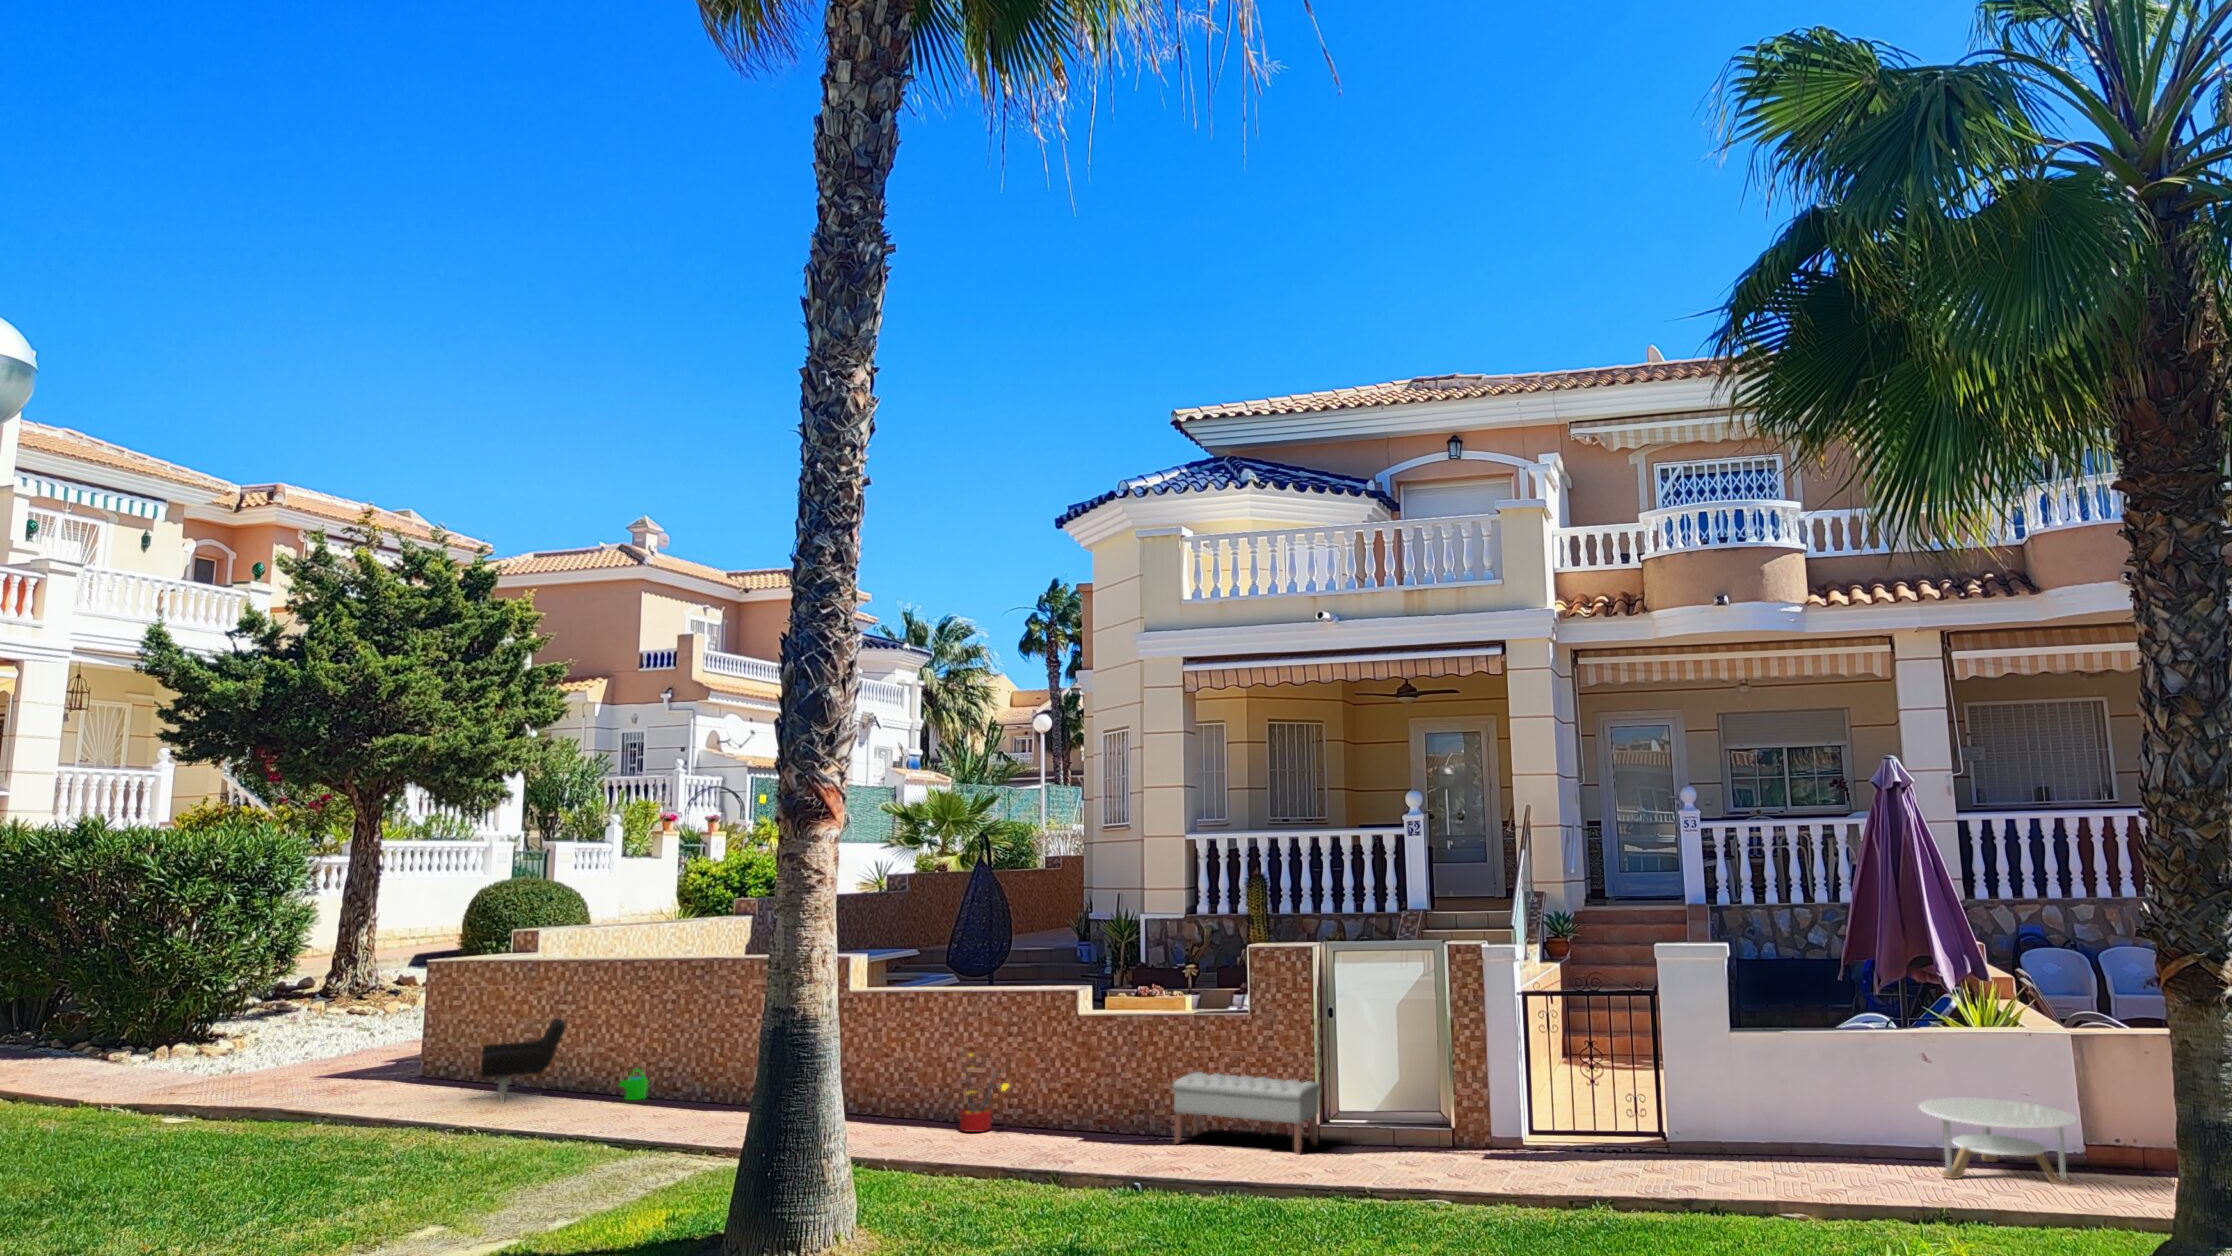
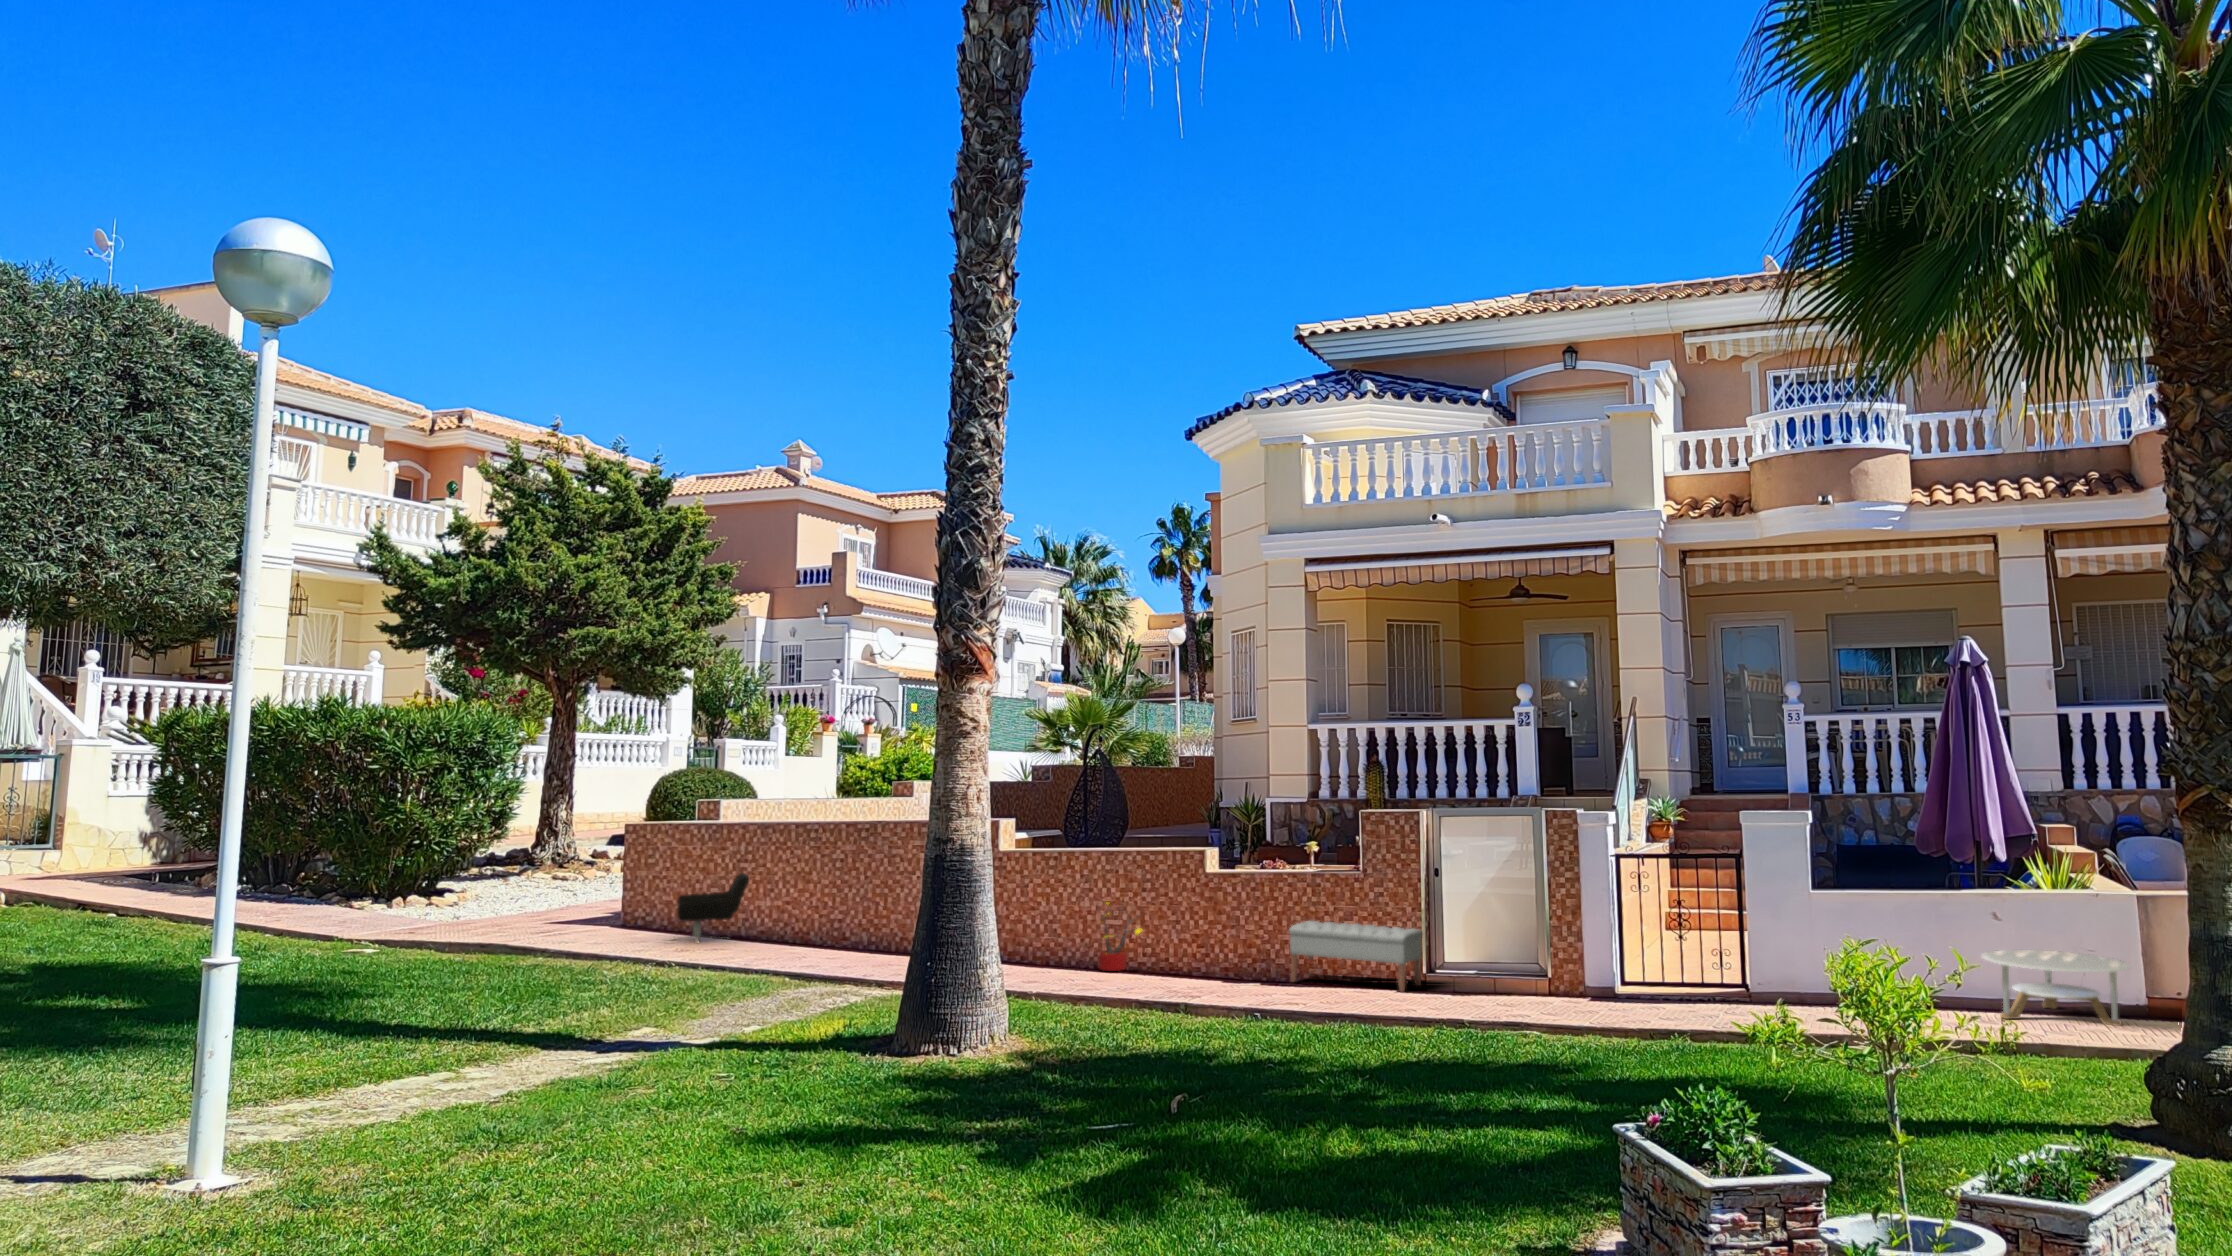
watering can: present [619,1068,648,1100] -> none [797,916,824,944]

